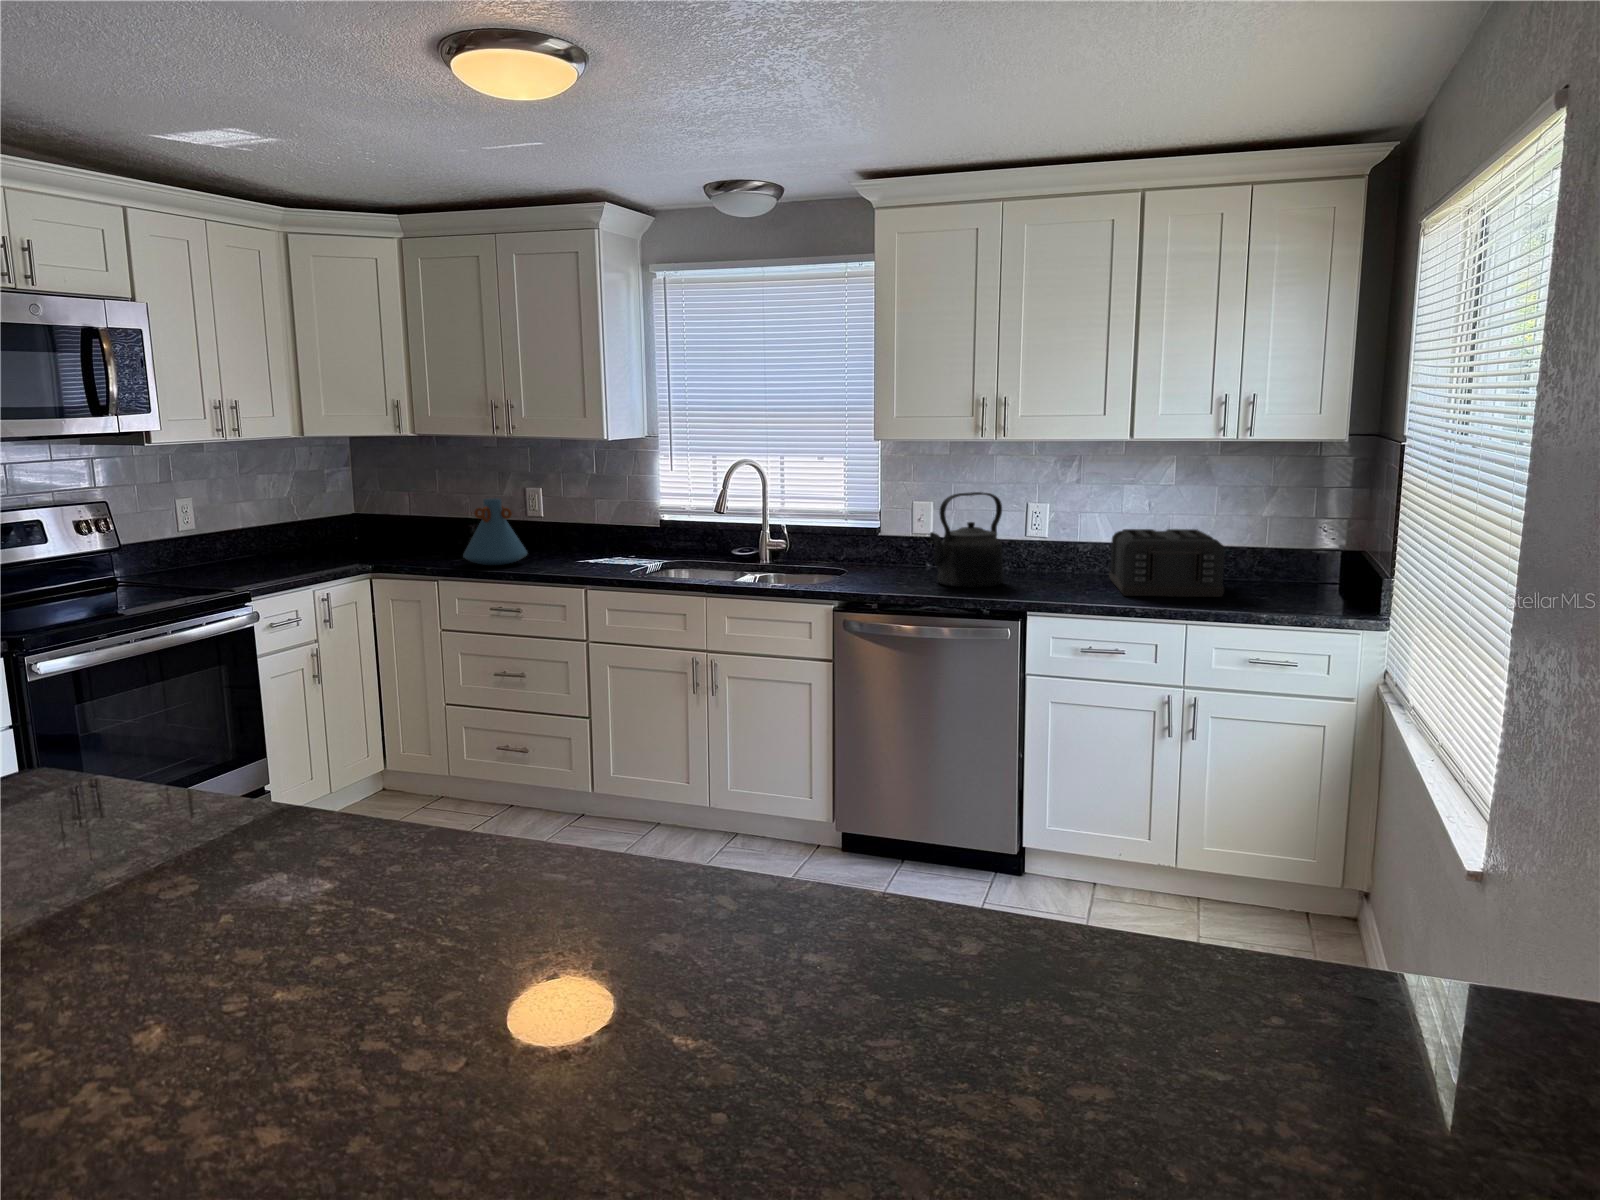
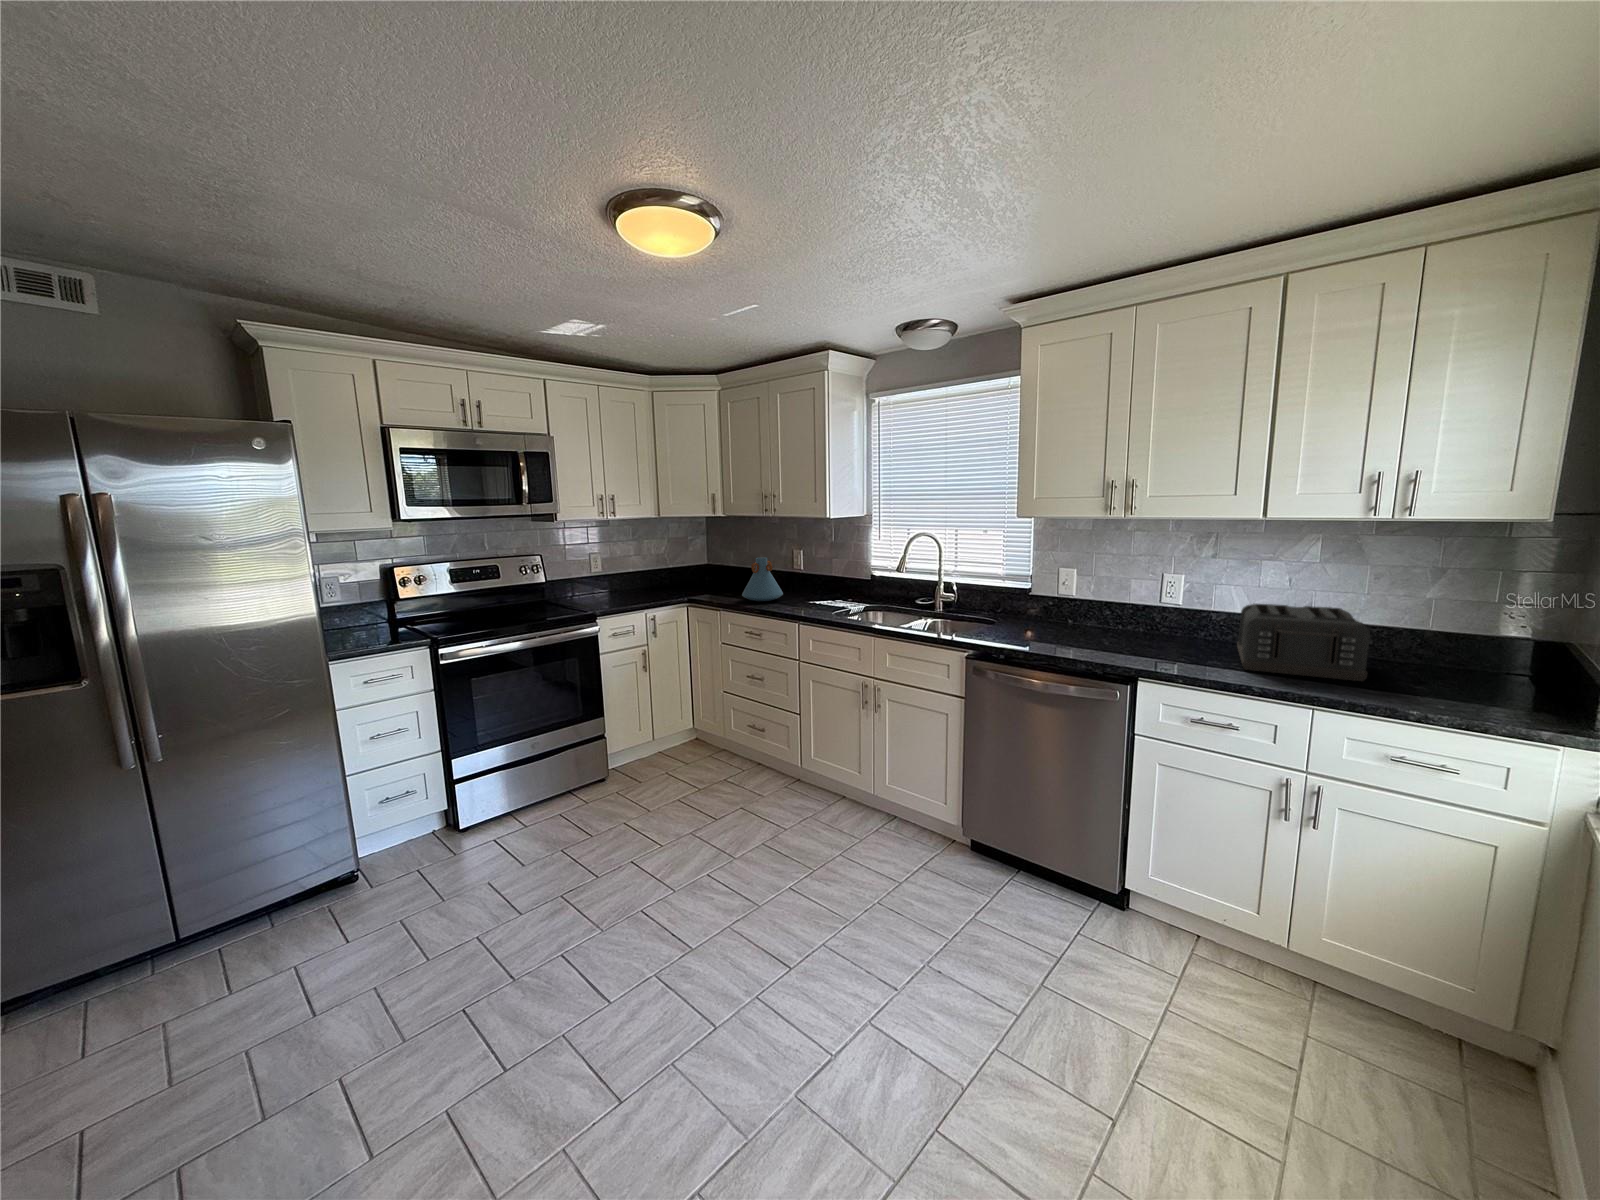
kettle: present [930,492,1004,588] -> none [1055,565,1128,647]

